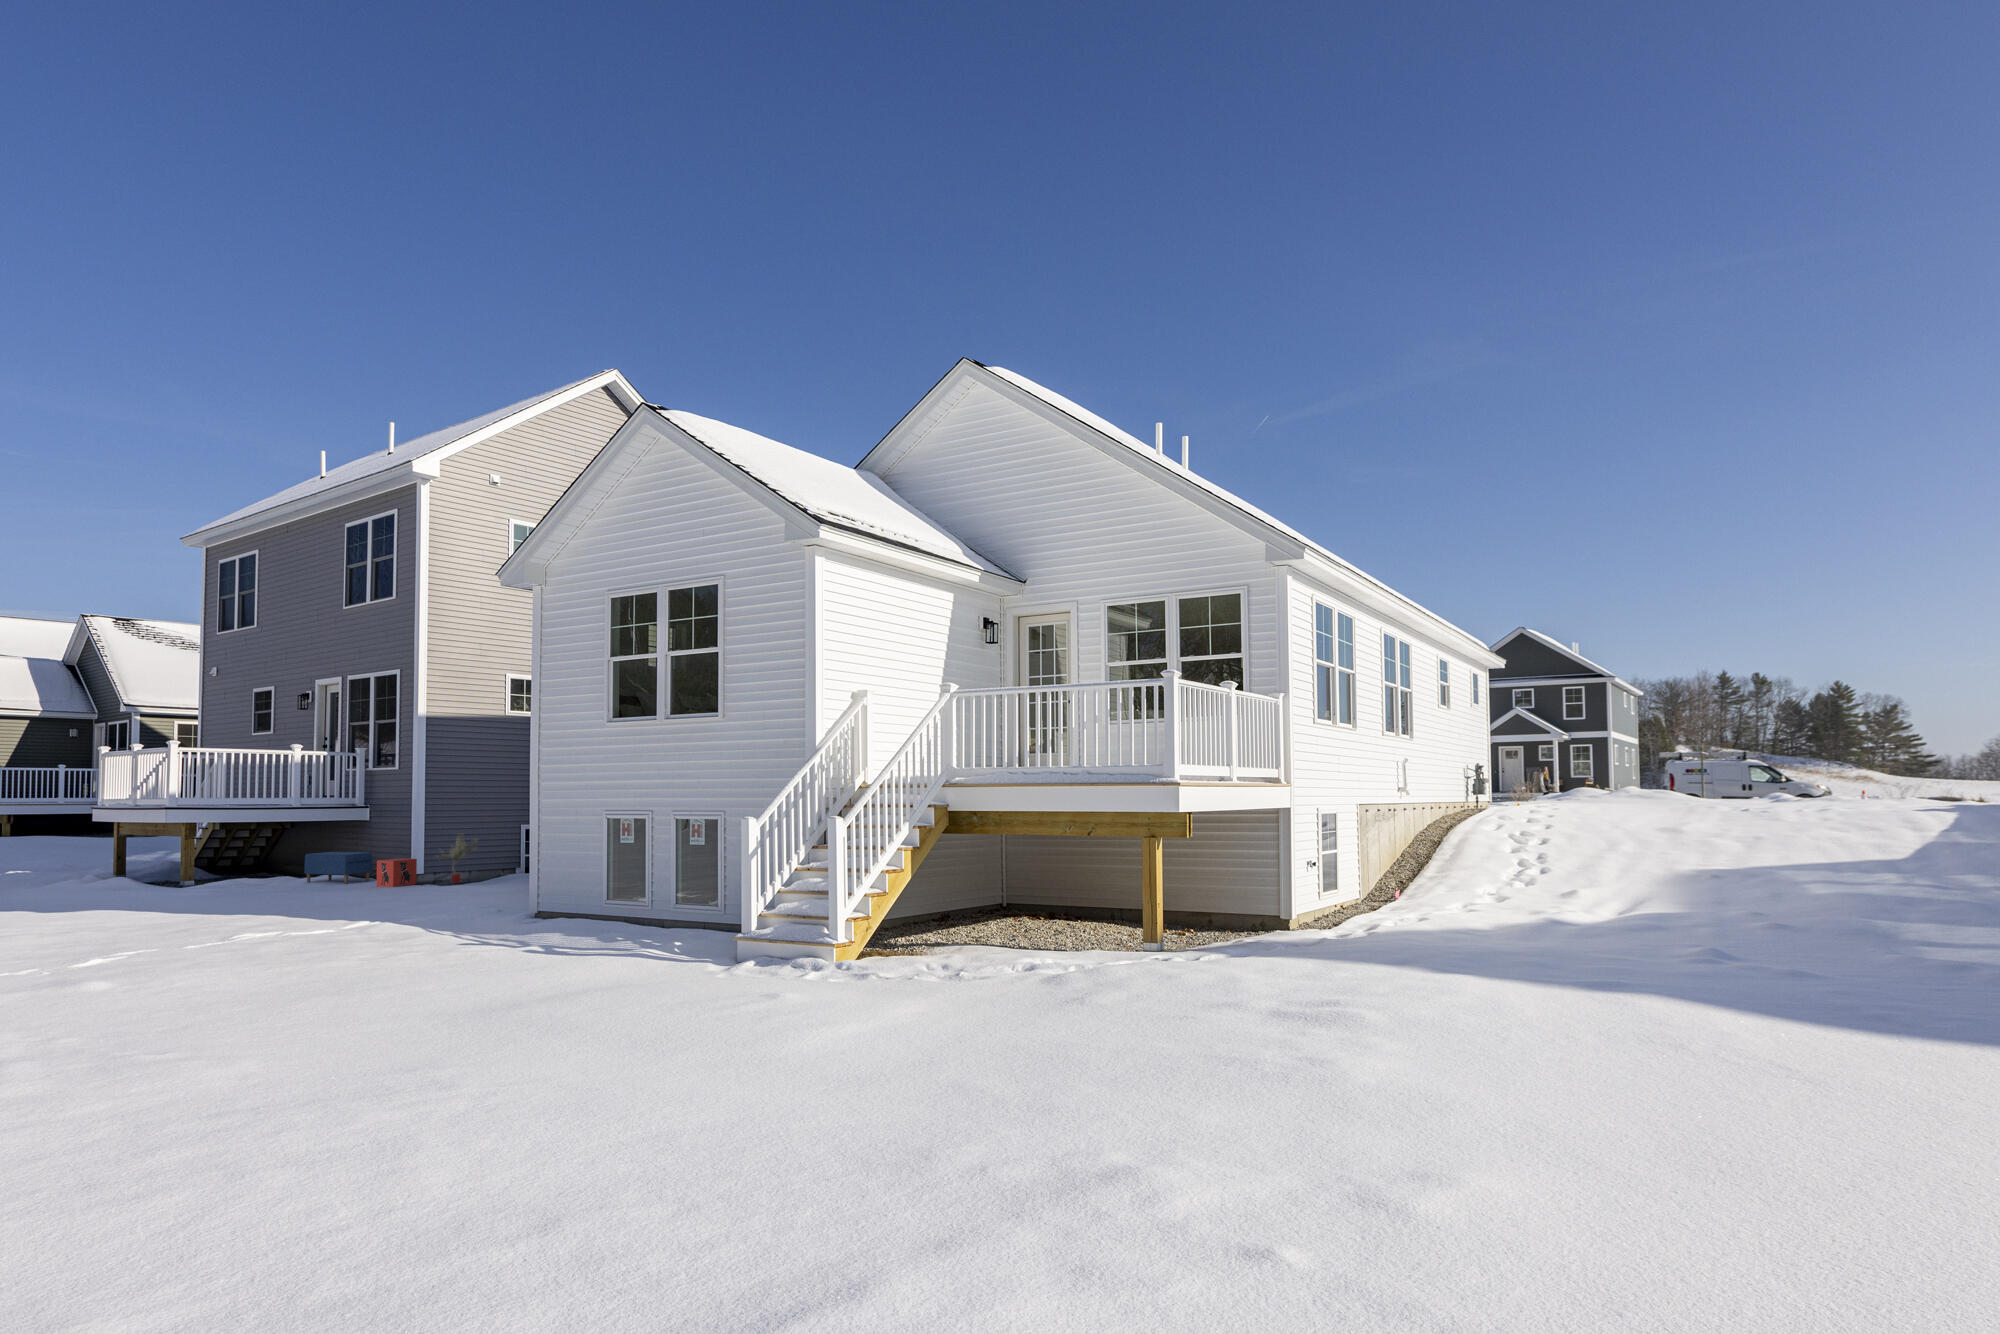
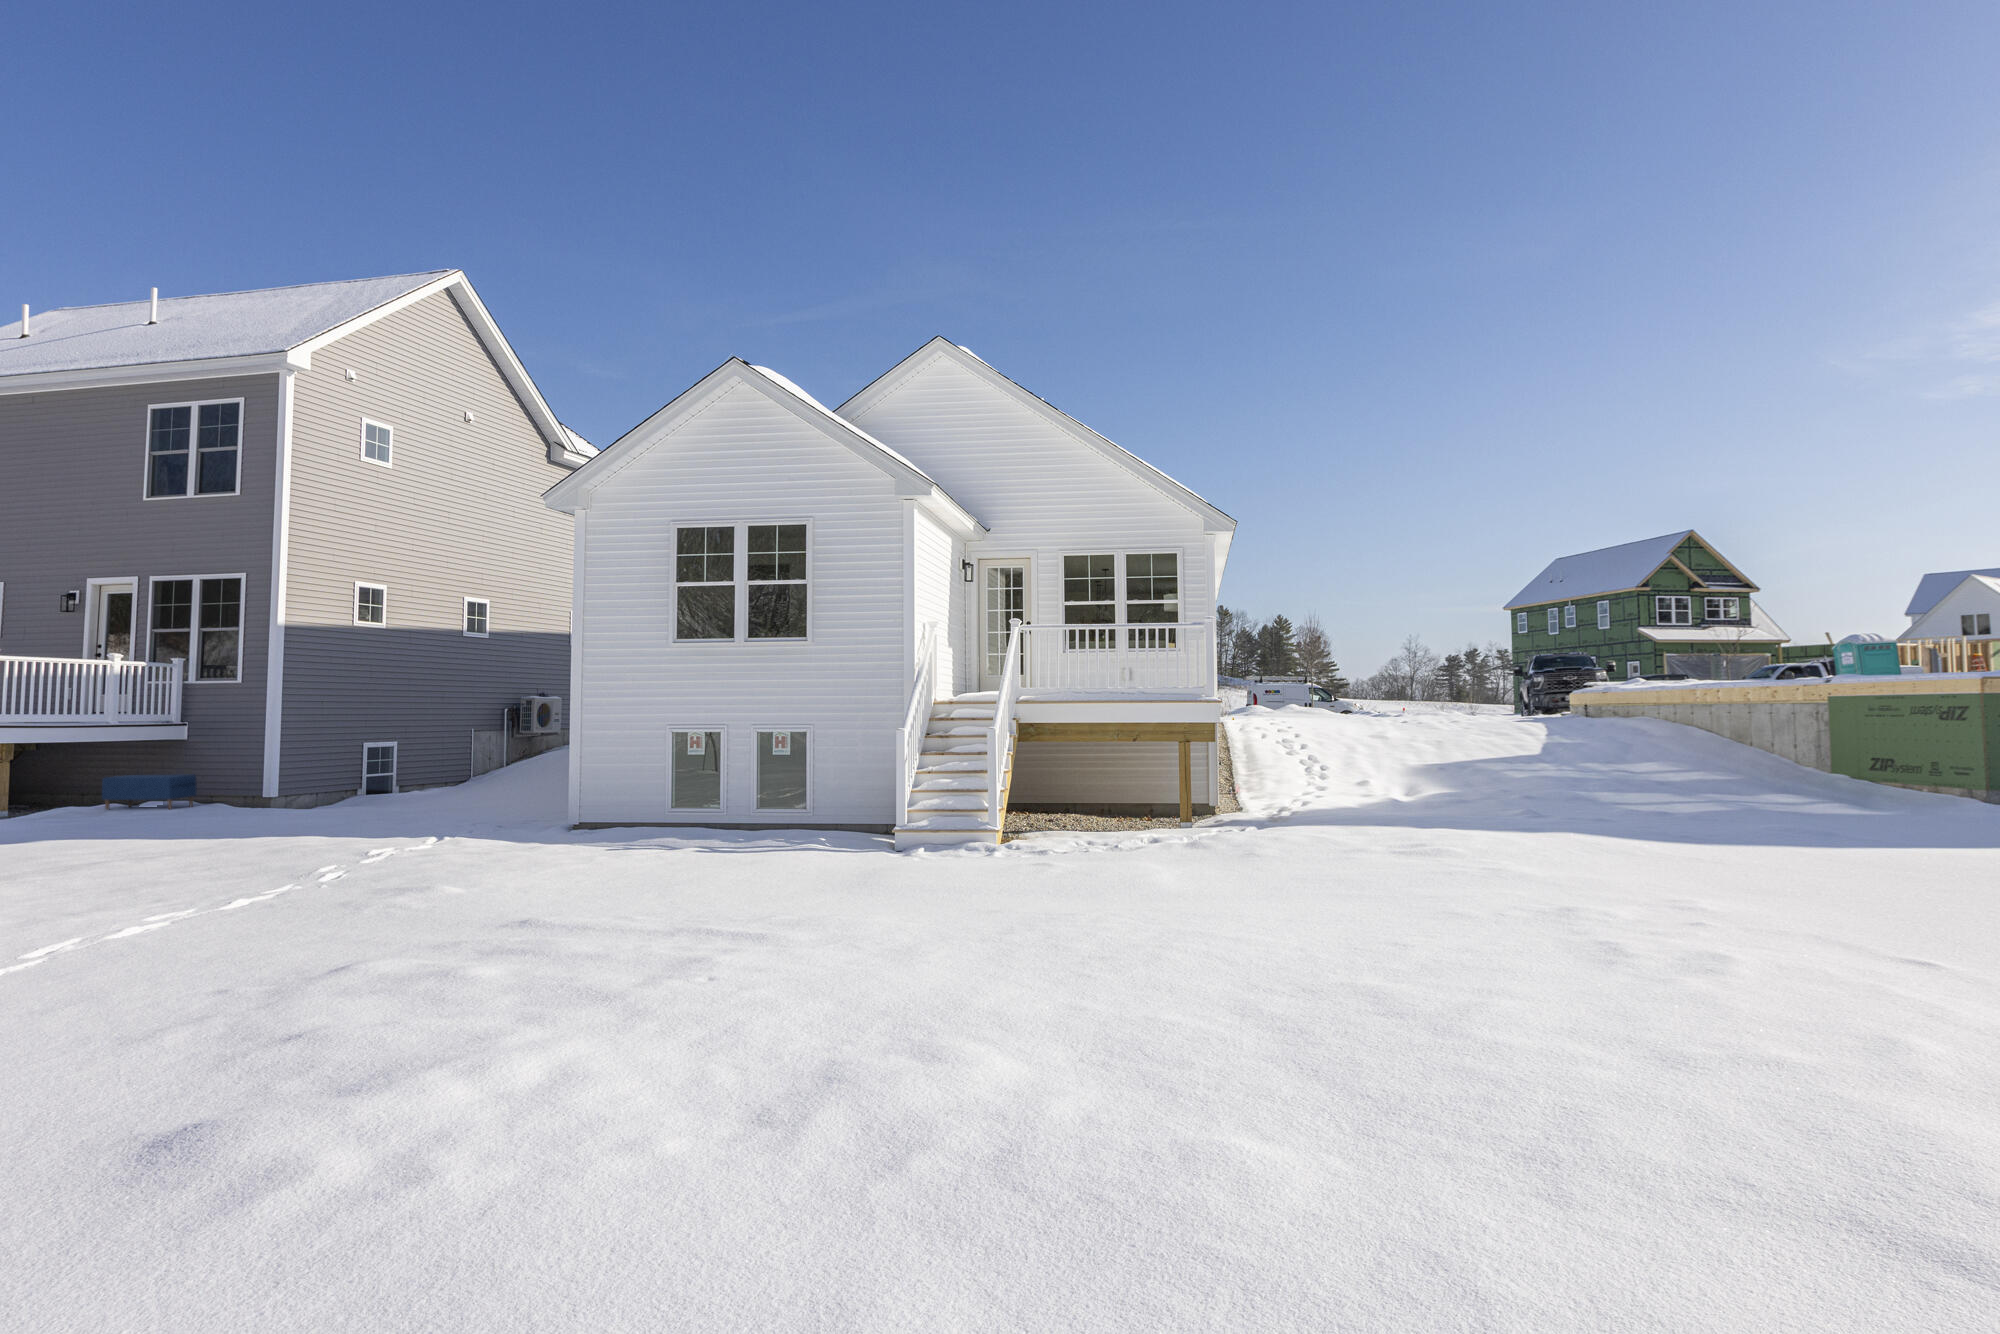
potted tree: present [437,833,477,884] -> none [297,751,344,805]
storage box: present [377,858,417,887] -> none [224,780,273,810]

